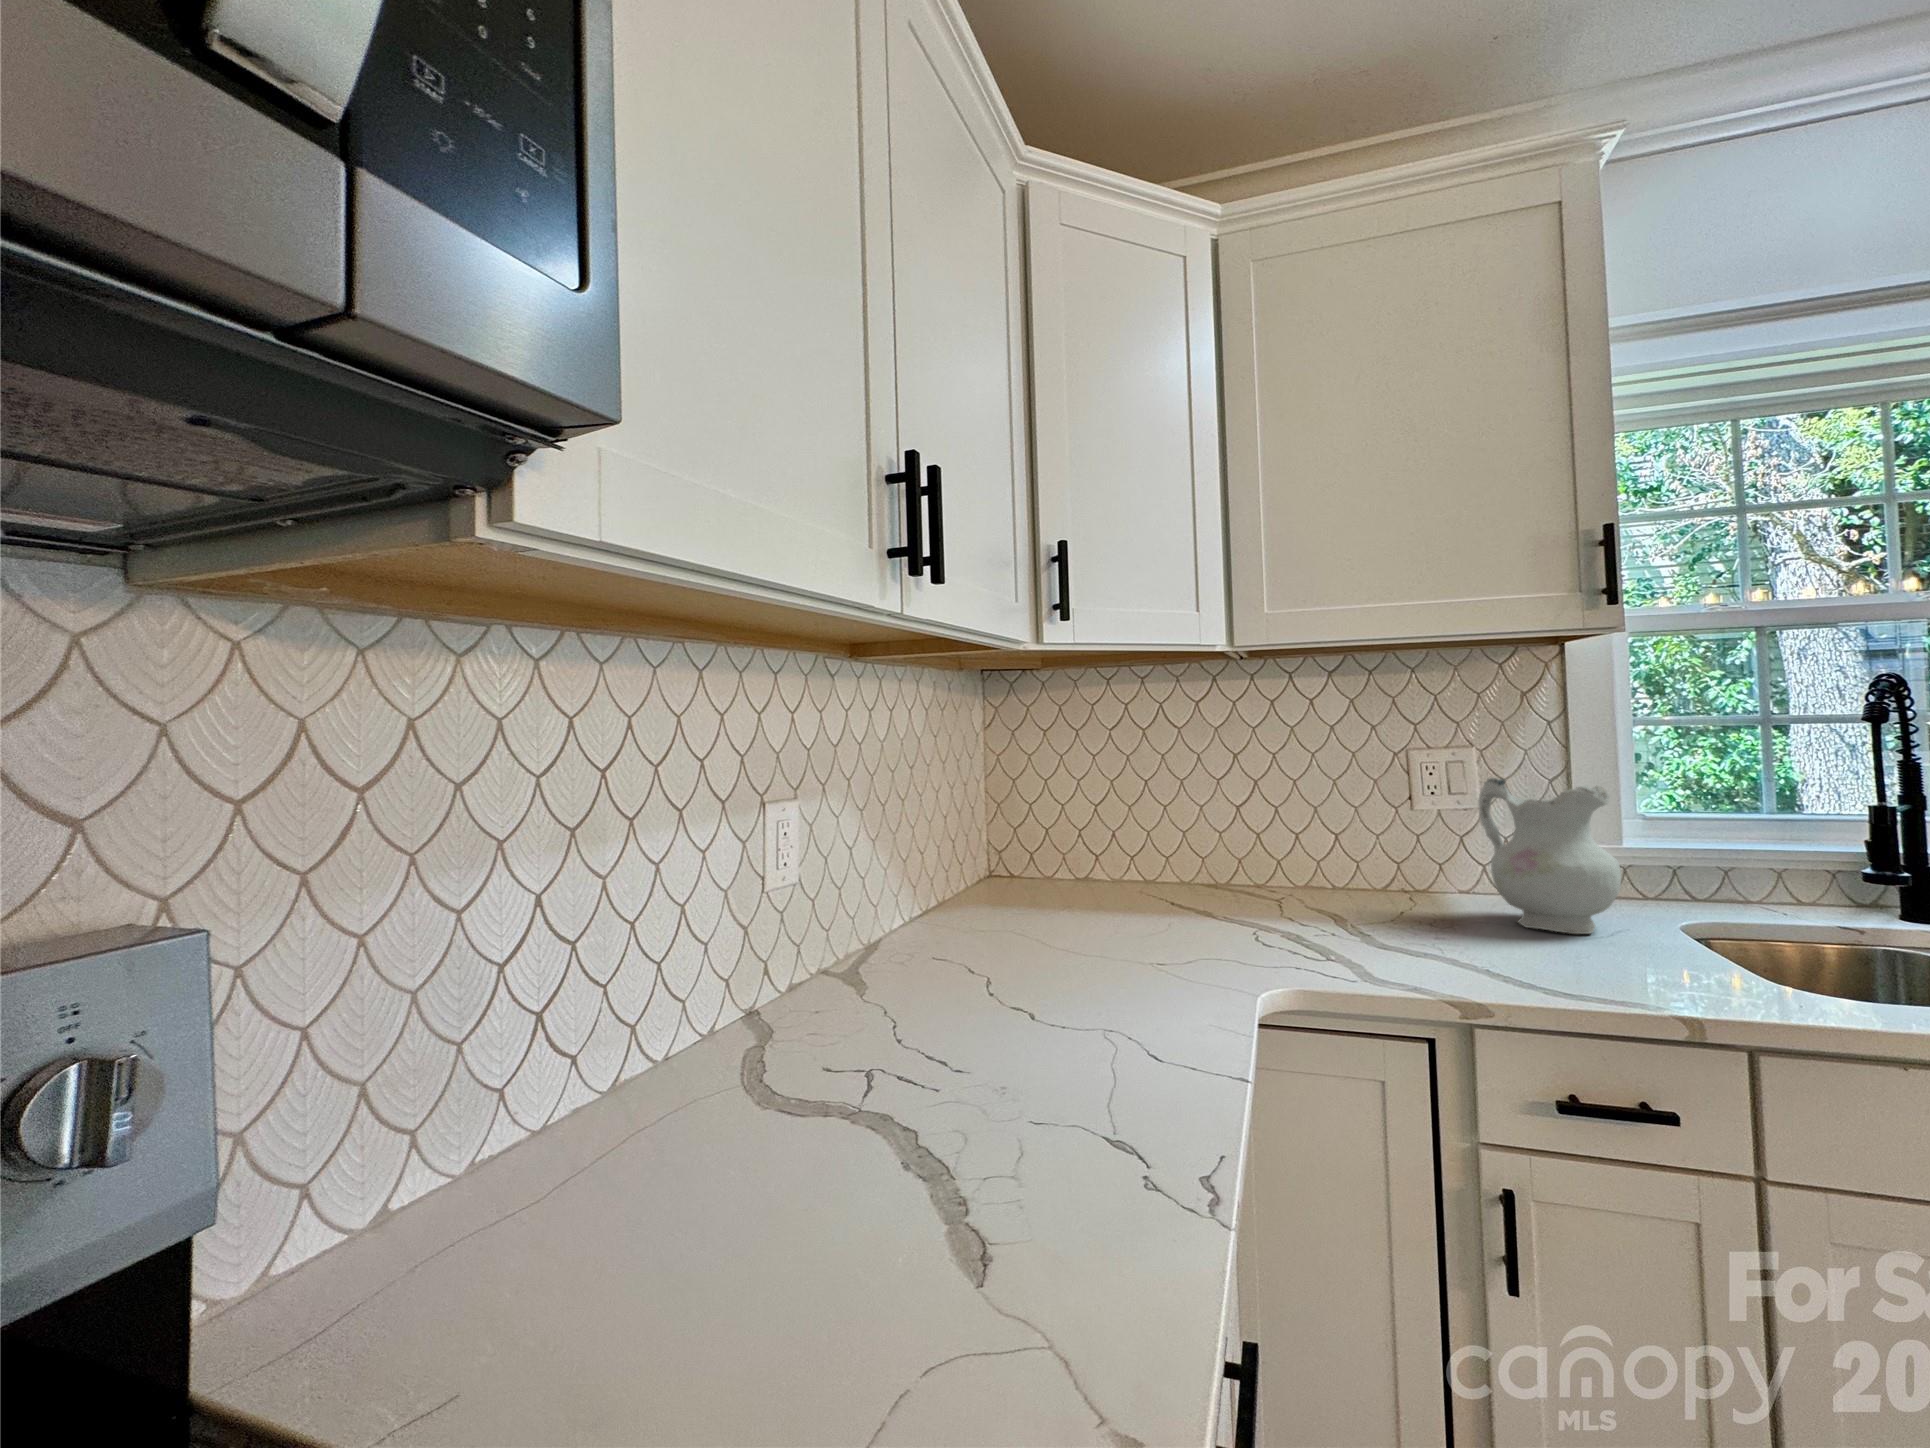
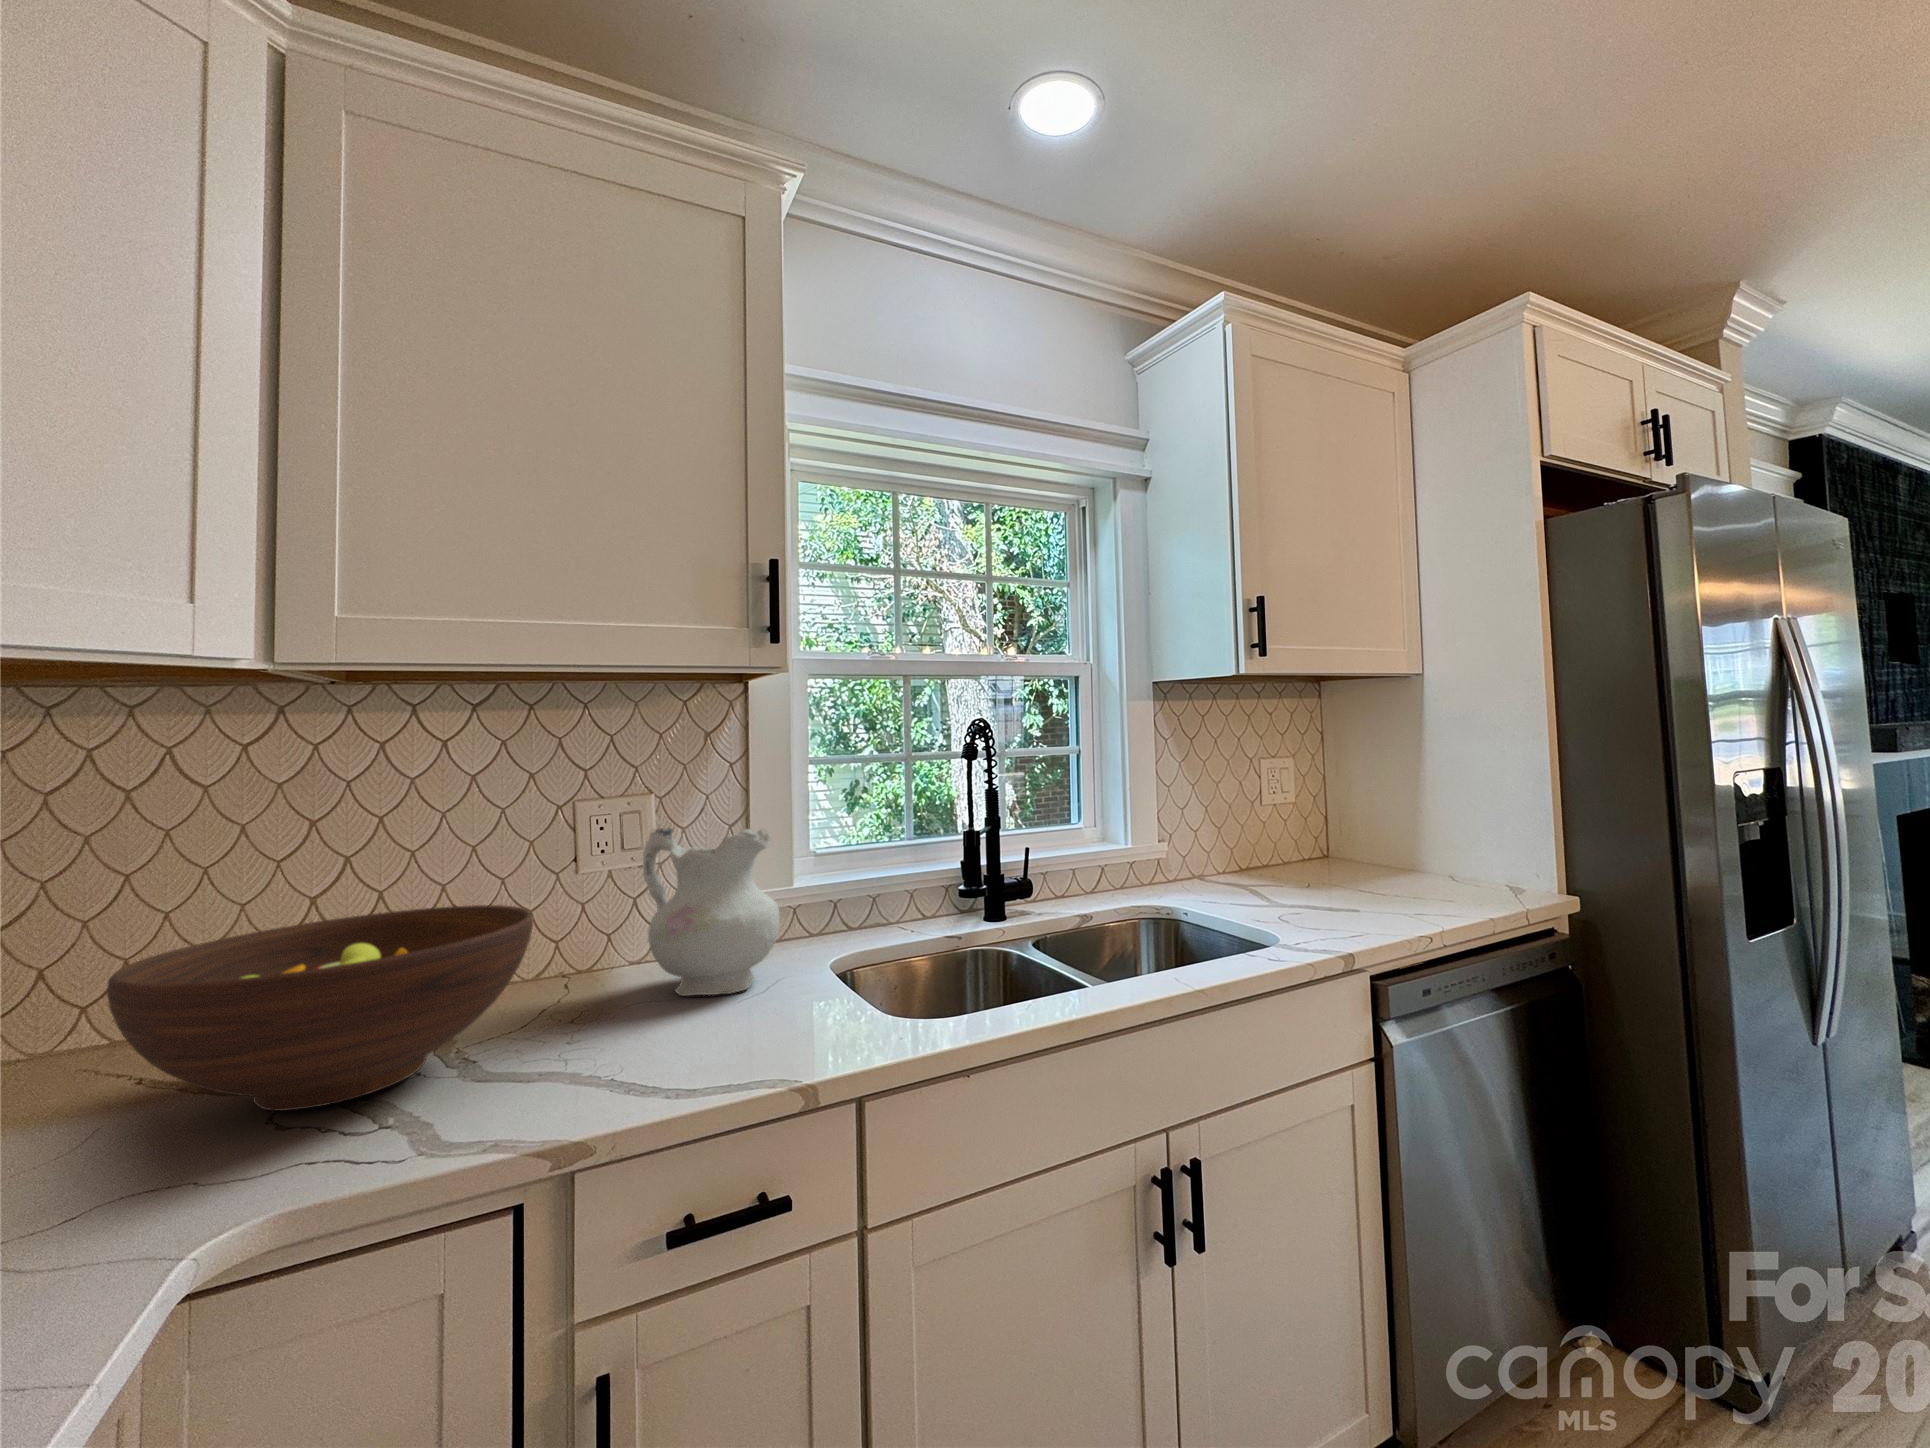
fruit bowl: none [1194,824,1415,943] -> present [107,905,533,1111]

